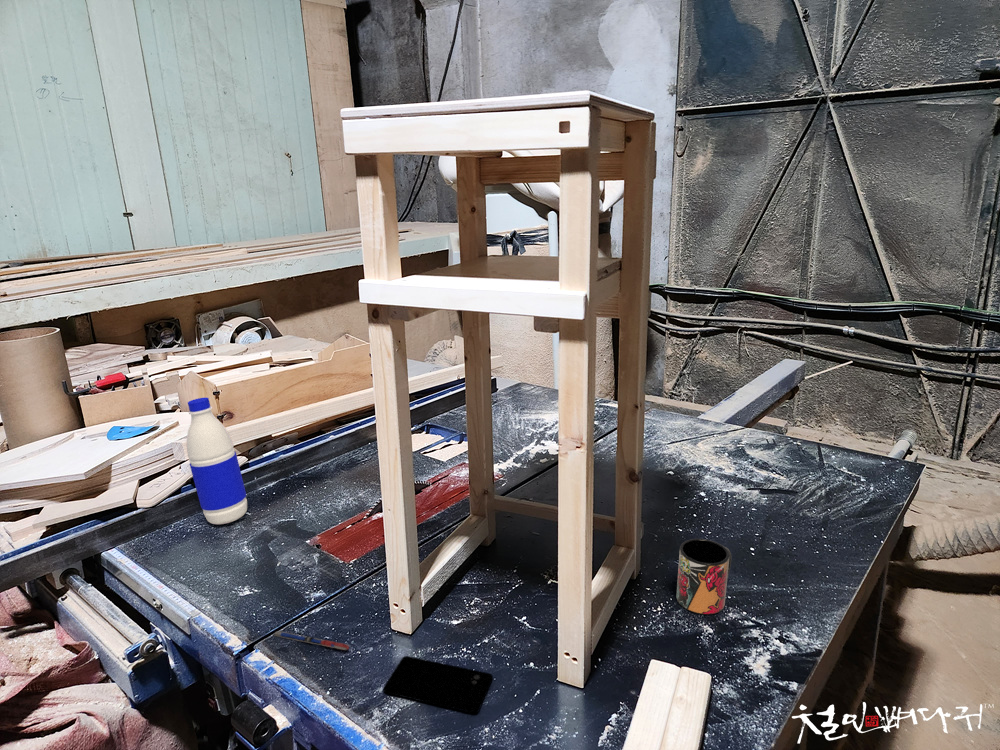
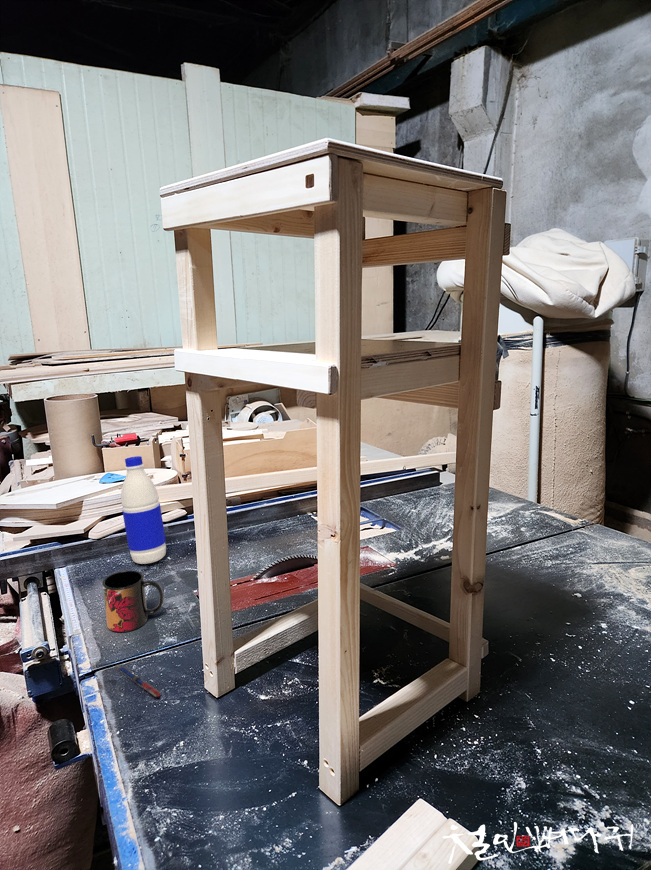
mug: present [676,539,731,615] -> present [102,570,163,632]
smartphone: present [383,656,493,713] -> none [161,717,260,795]

